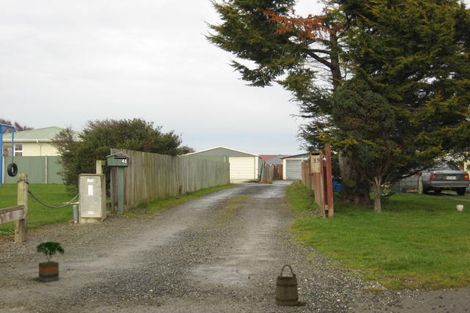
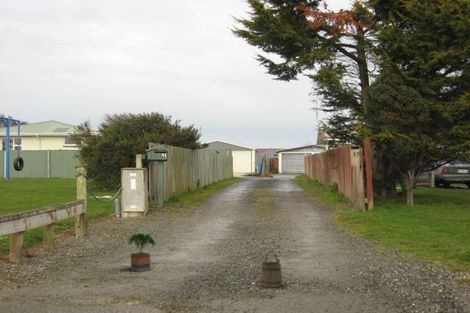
bucket: present [275,265,299,306] -> present [261,251,282,288]

